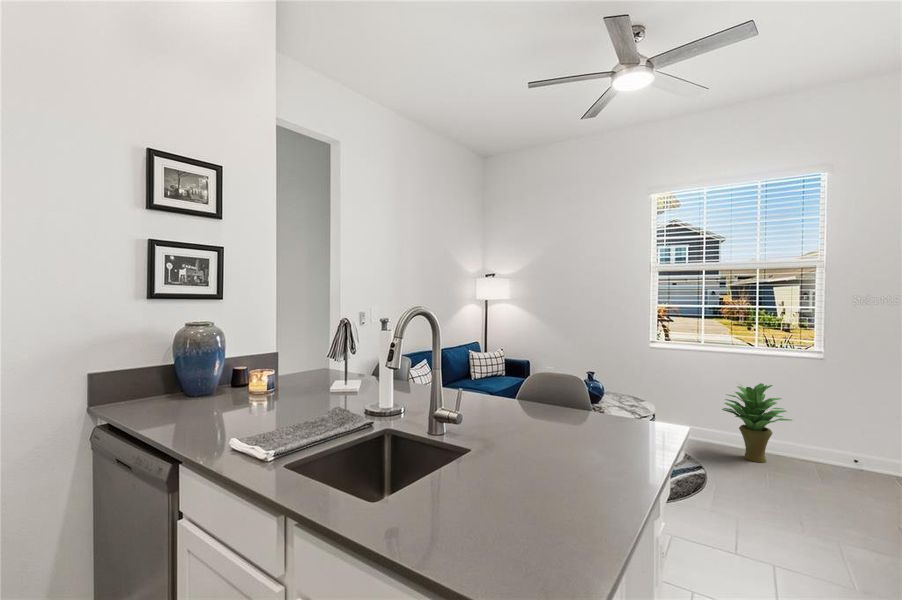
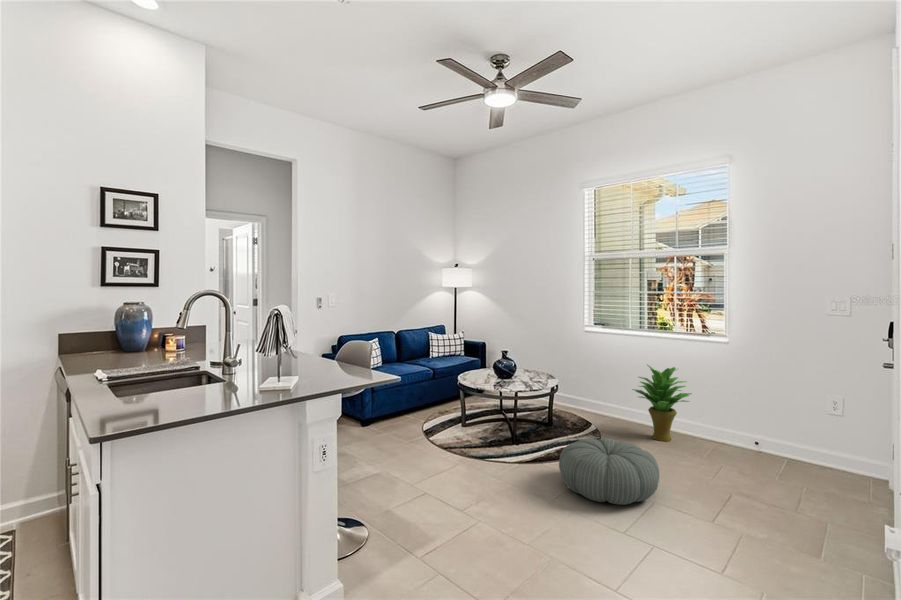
pouf: none [720,471,860,557] -> present [559,438,659,505]

